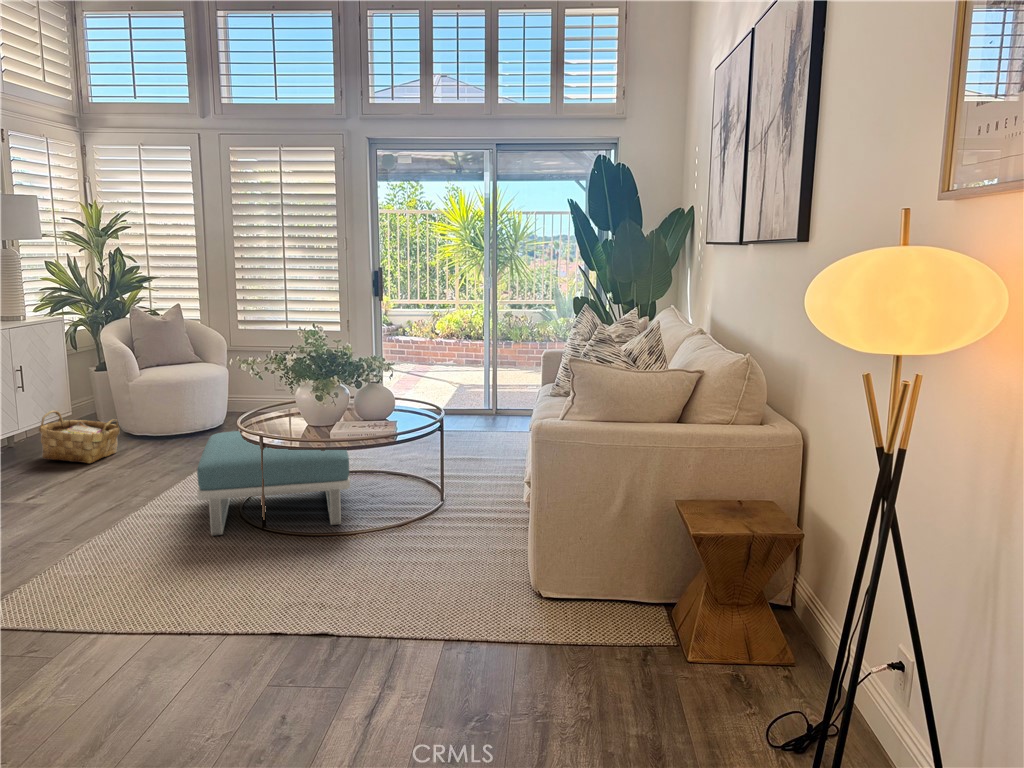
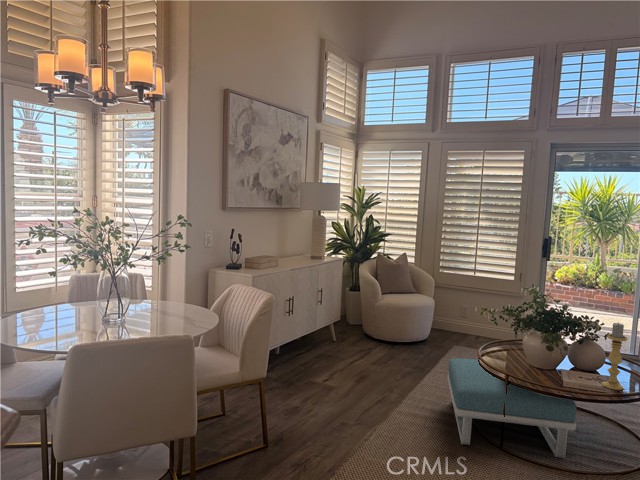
candle holder: none [372,352,394,432] -> present [602,323,627,390]
woven basket: present [39,410,119,464] -> none [326,318,372,357]

